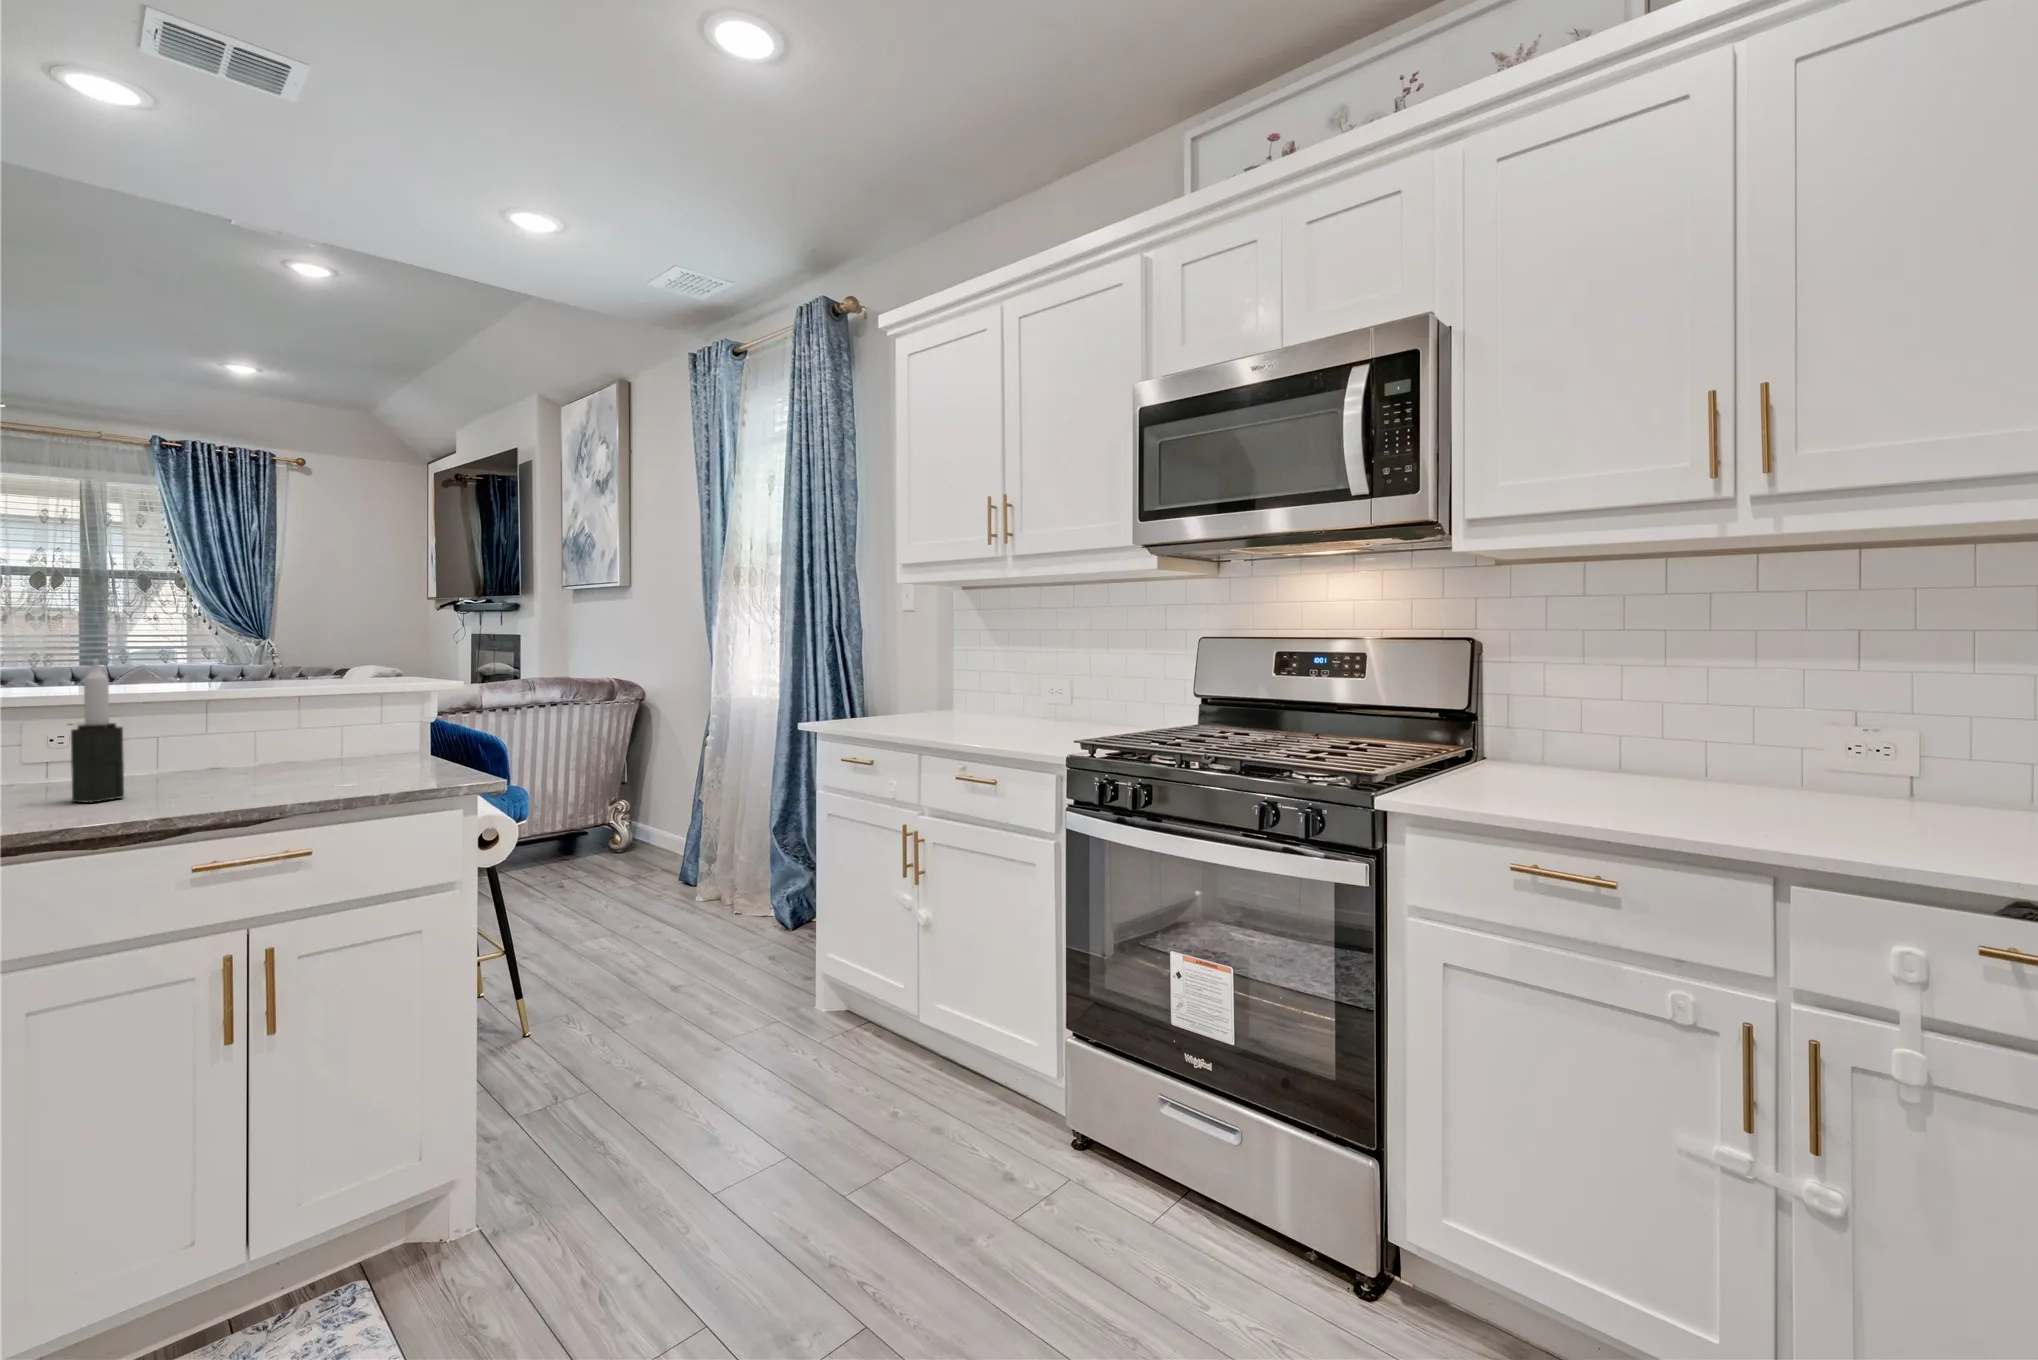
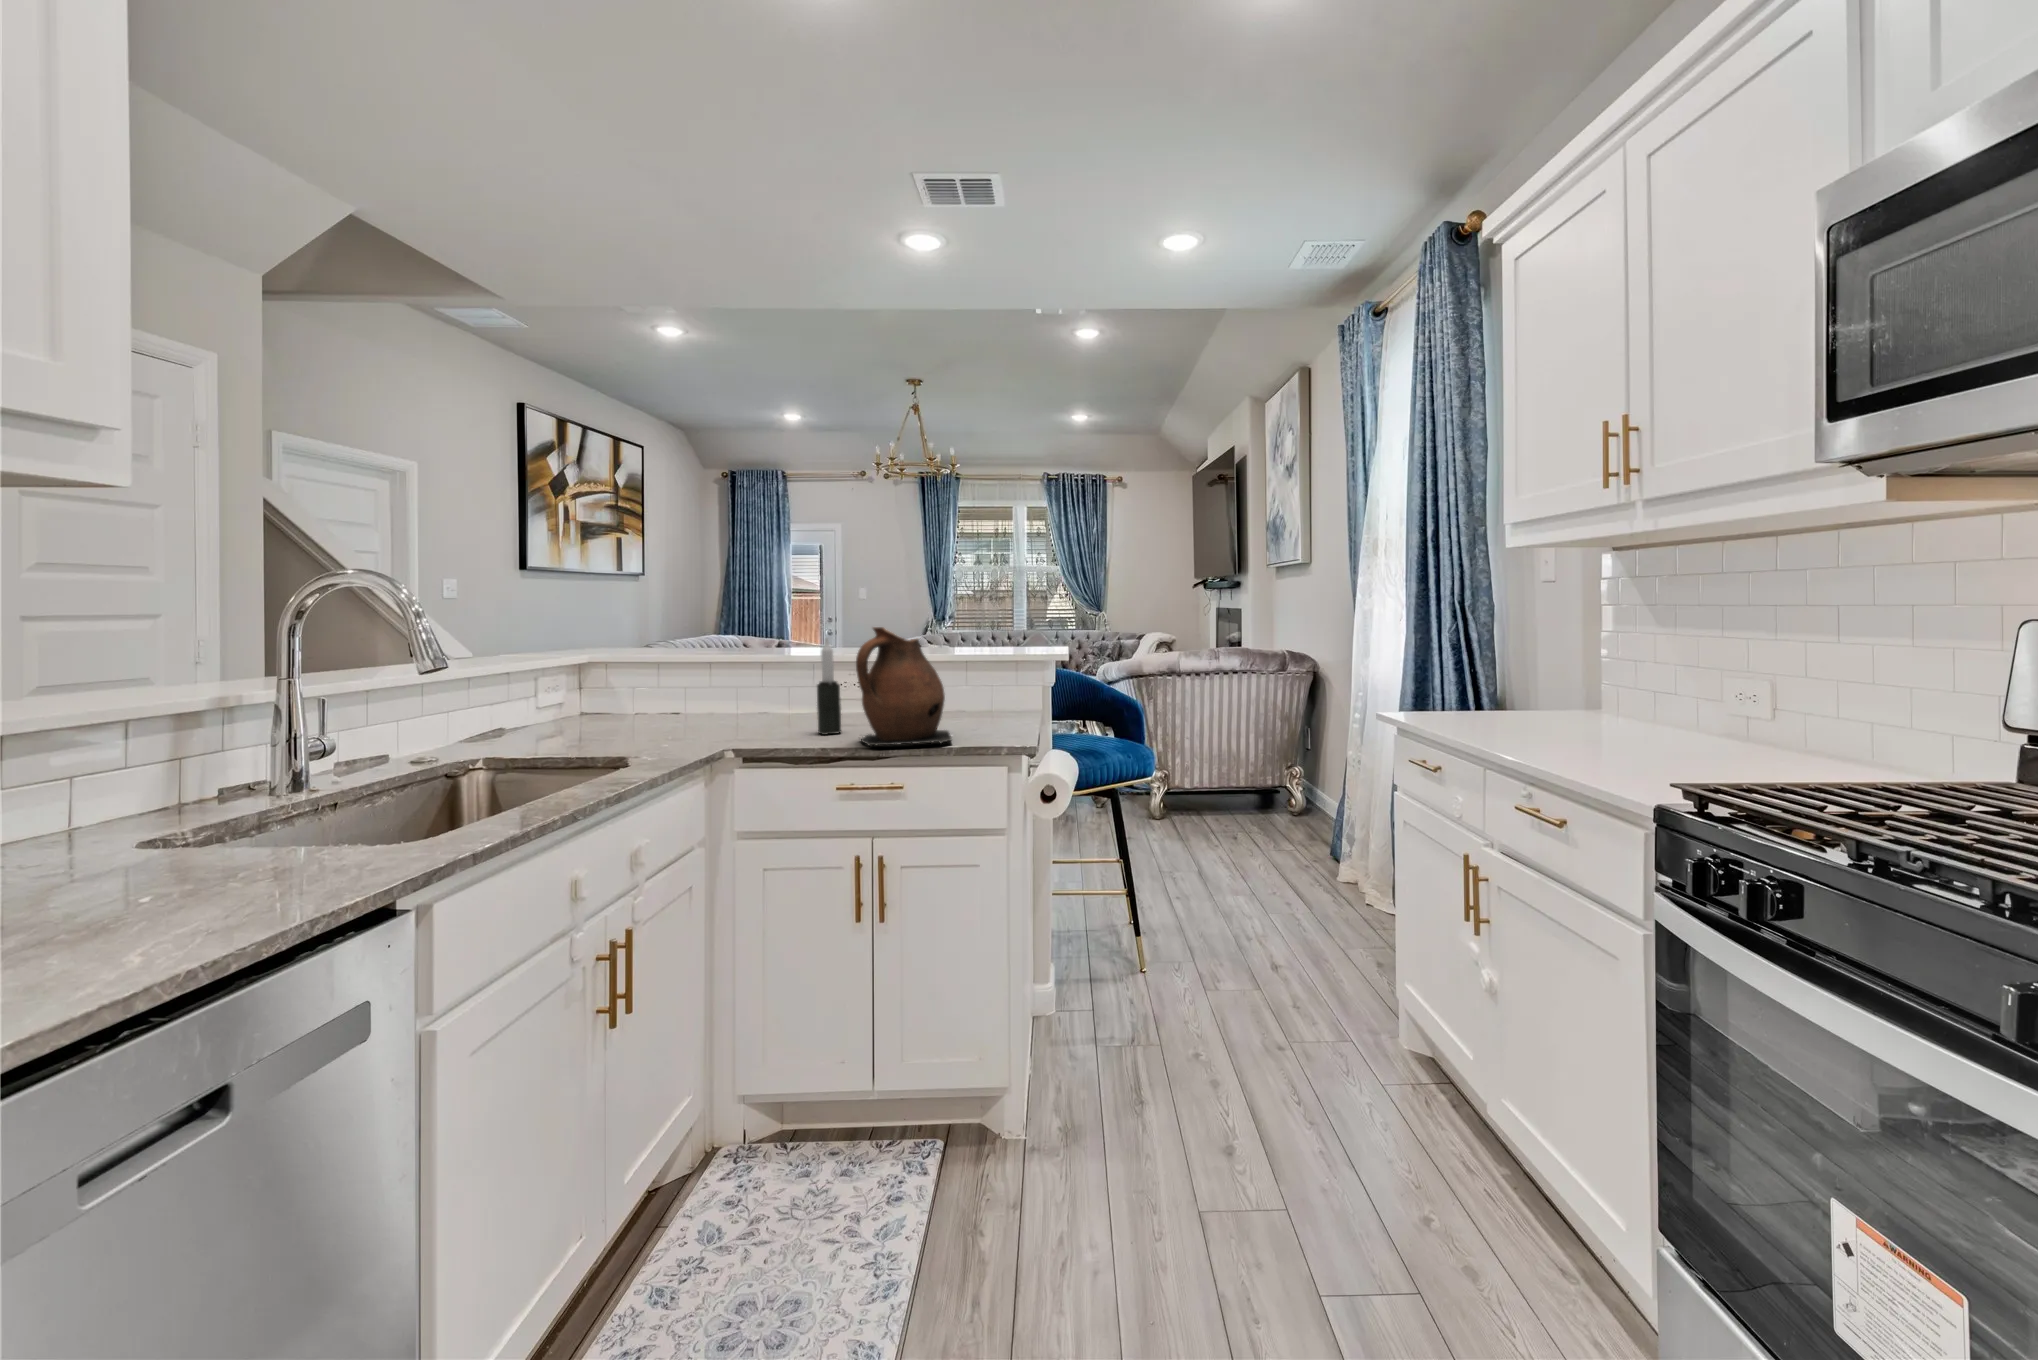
ceramic pitcher: none [186,644,371,802] -> present [856,627,951,745]

